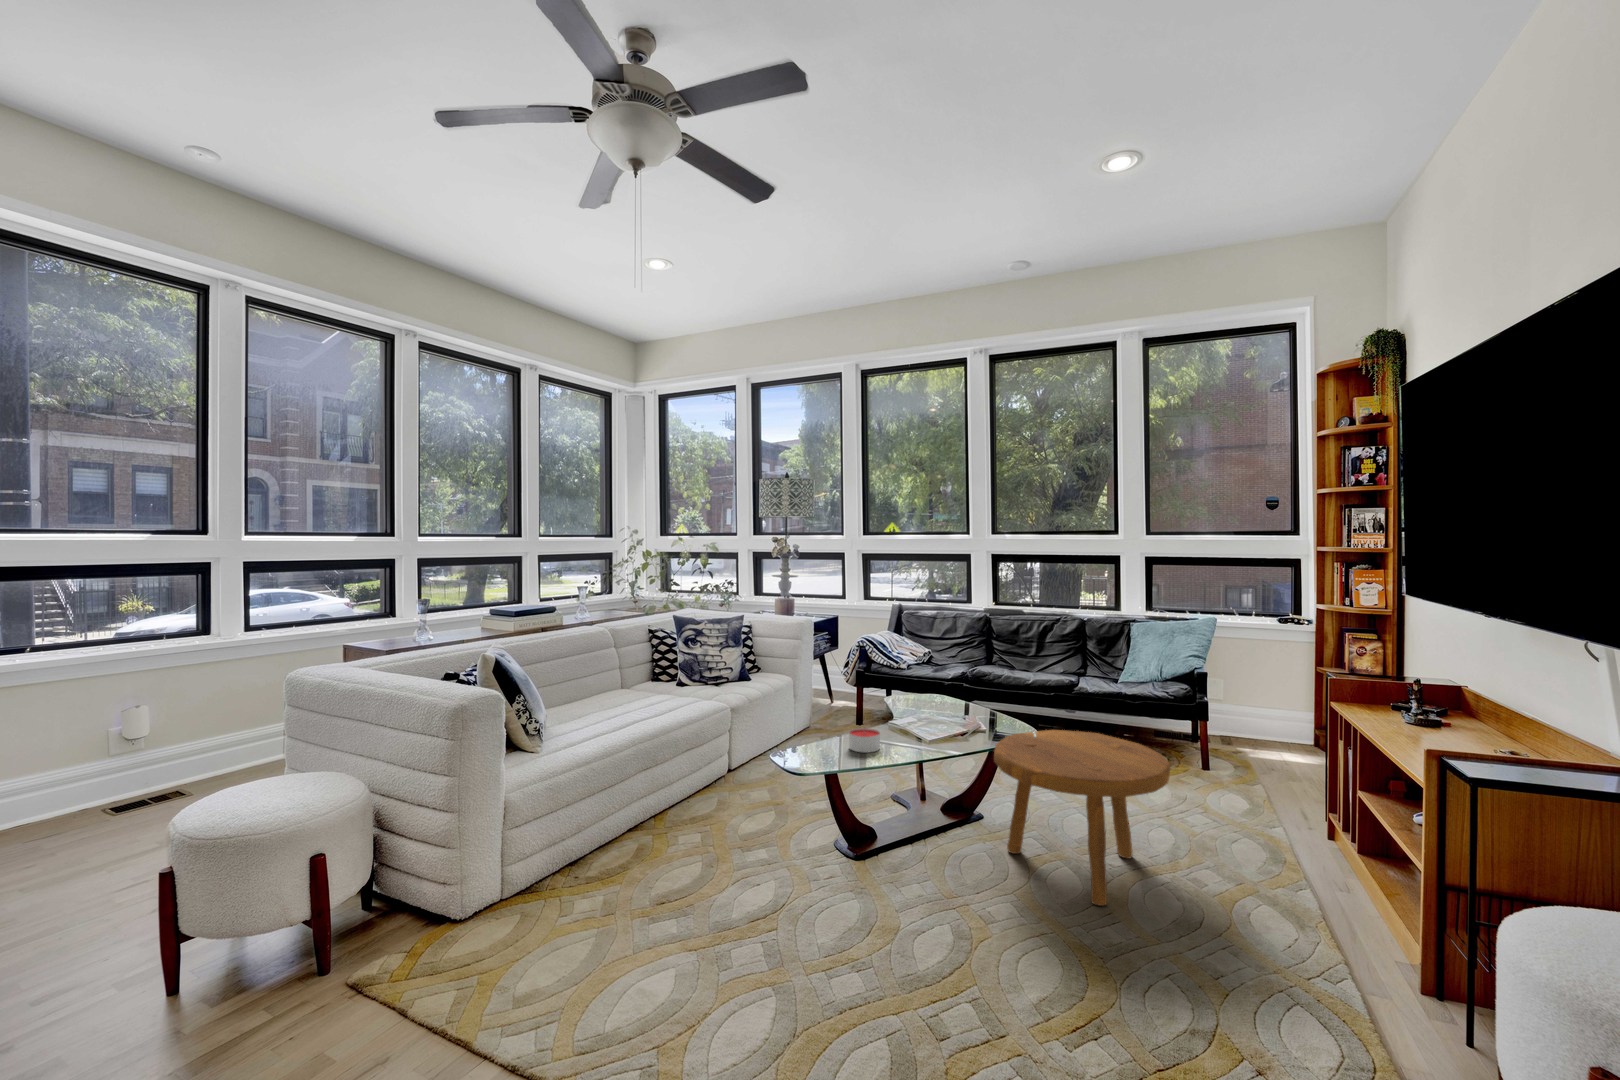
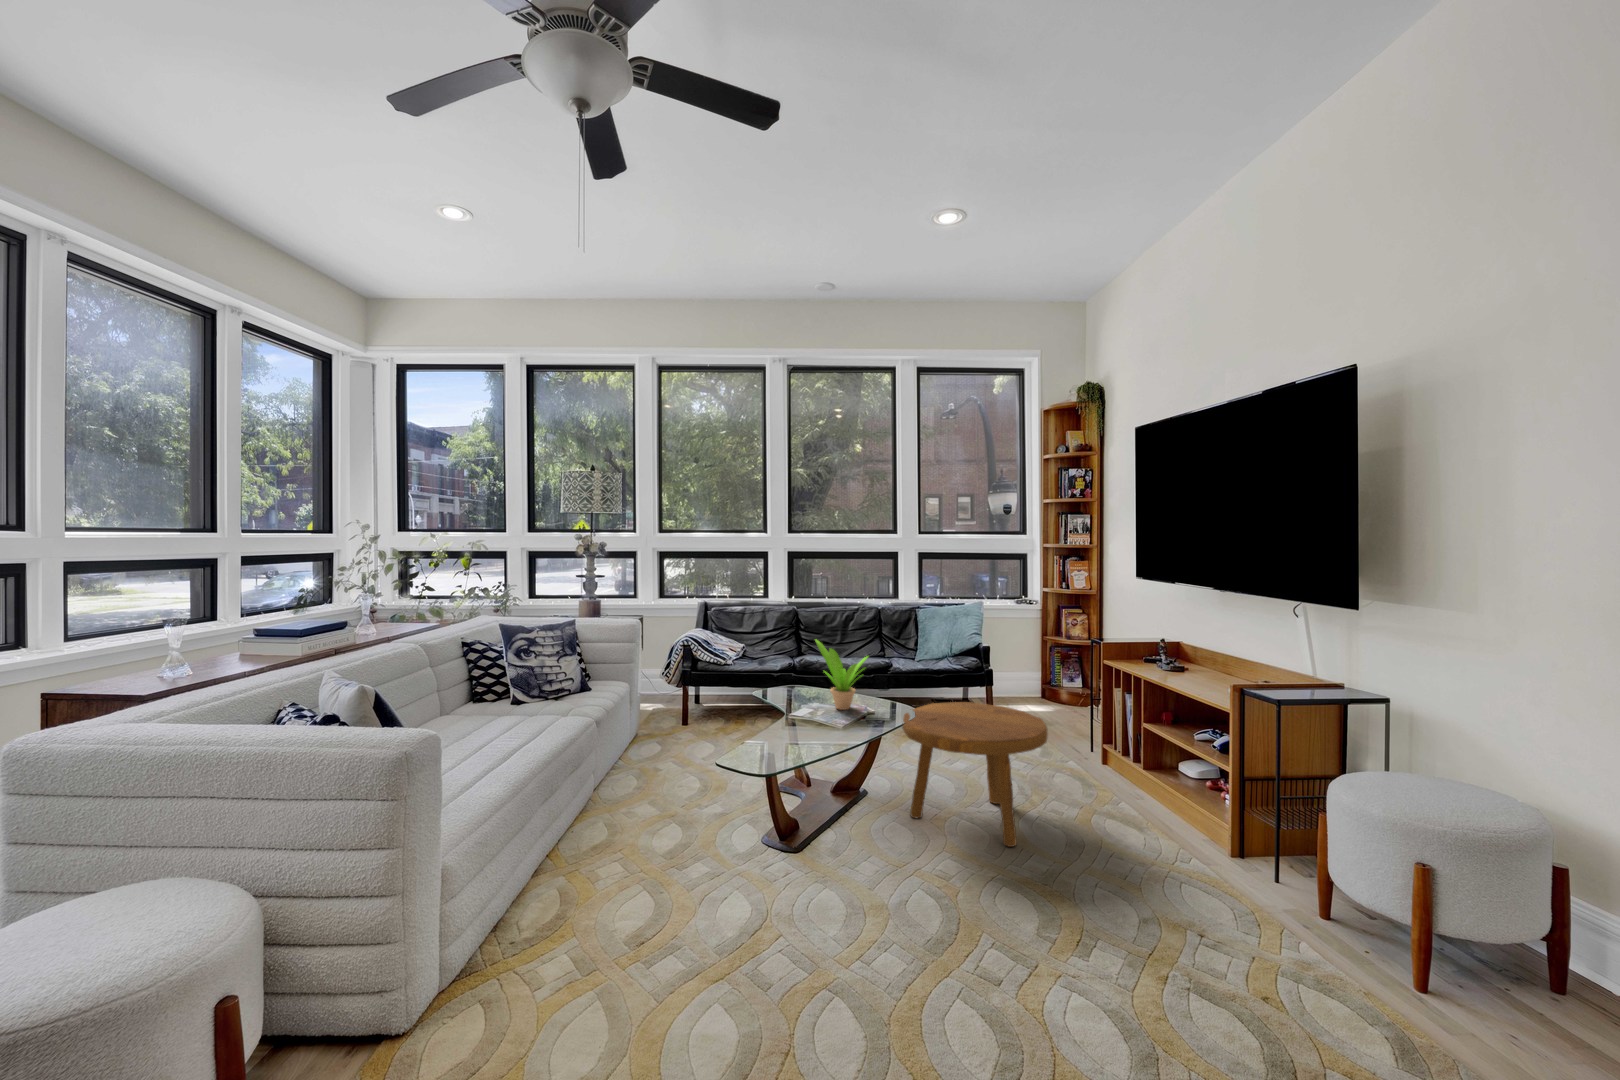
potted plant: none [926,647,984,725] -> present [815,640,868,710]
candle: present [849,728,880,753] -> none [778,722,808,747]

